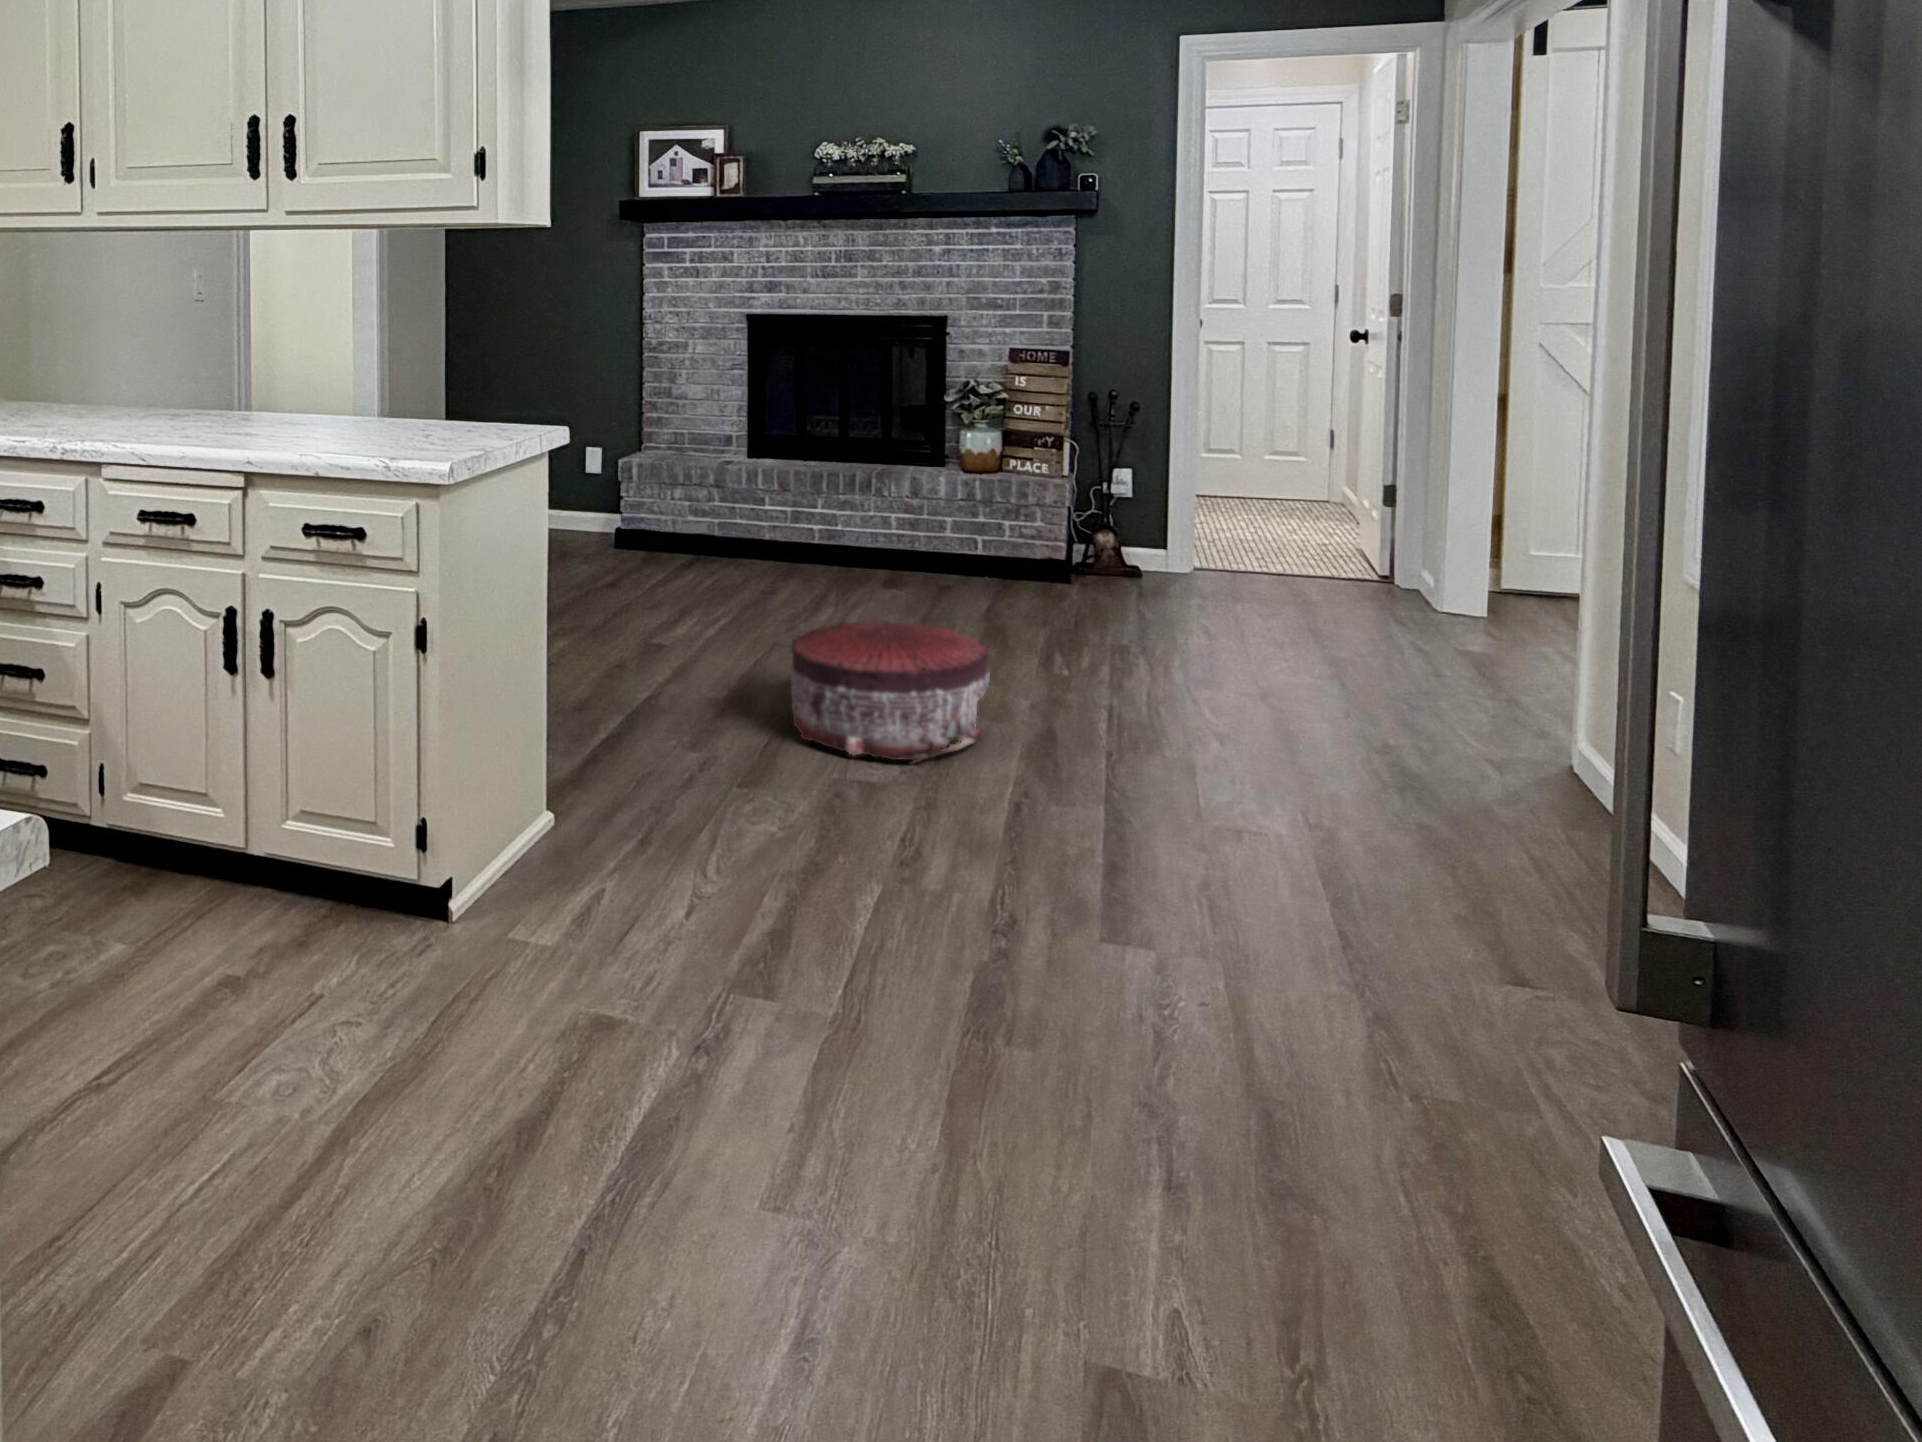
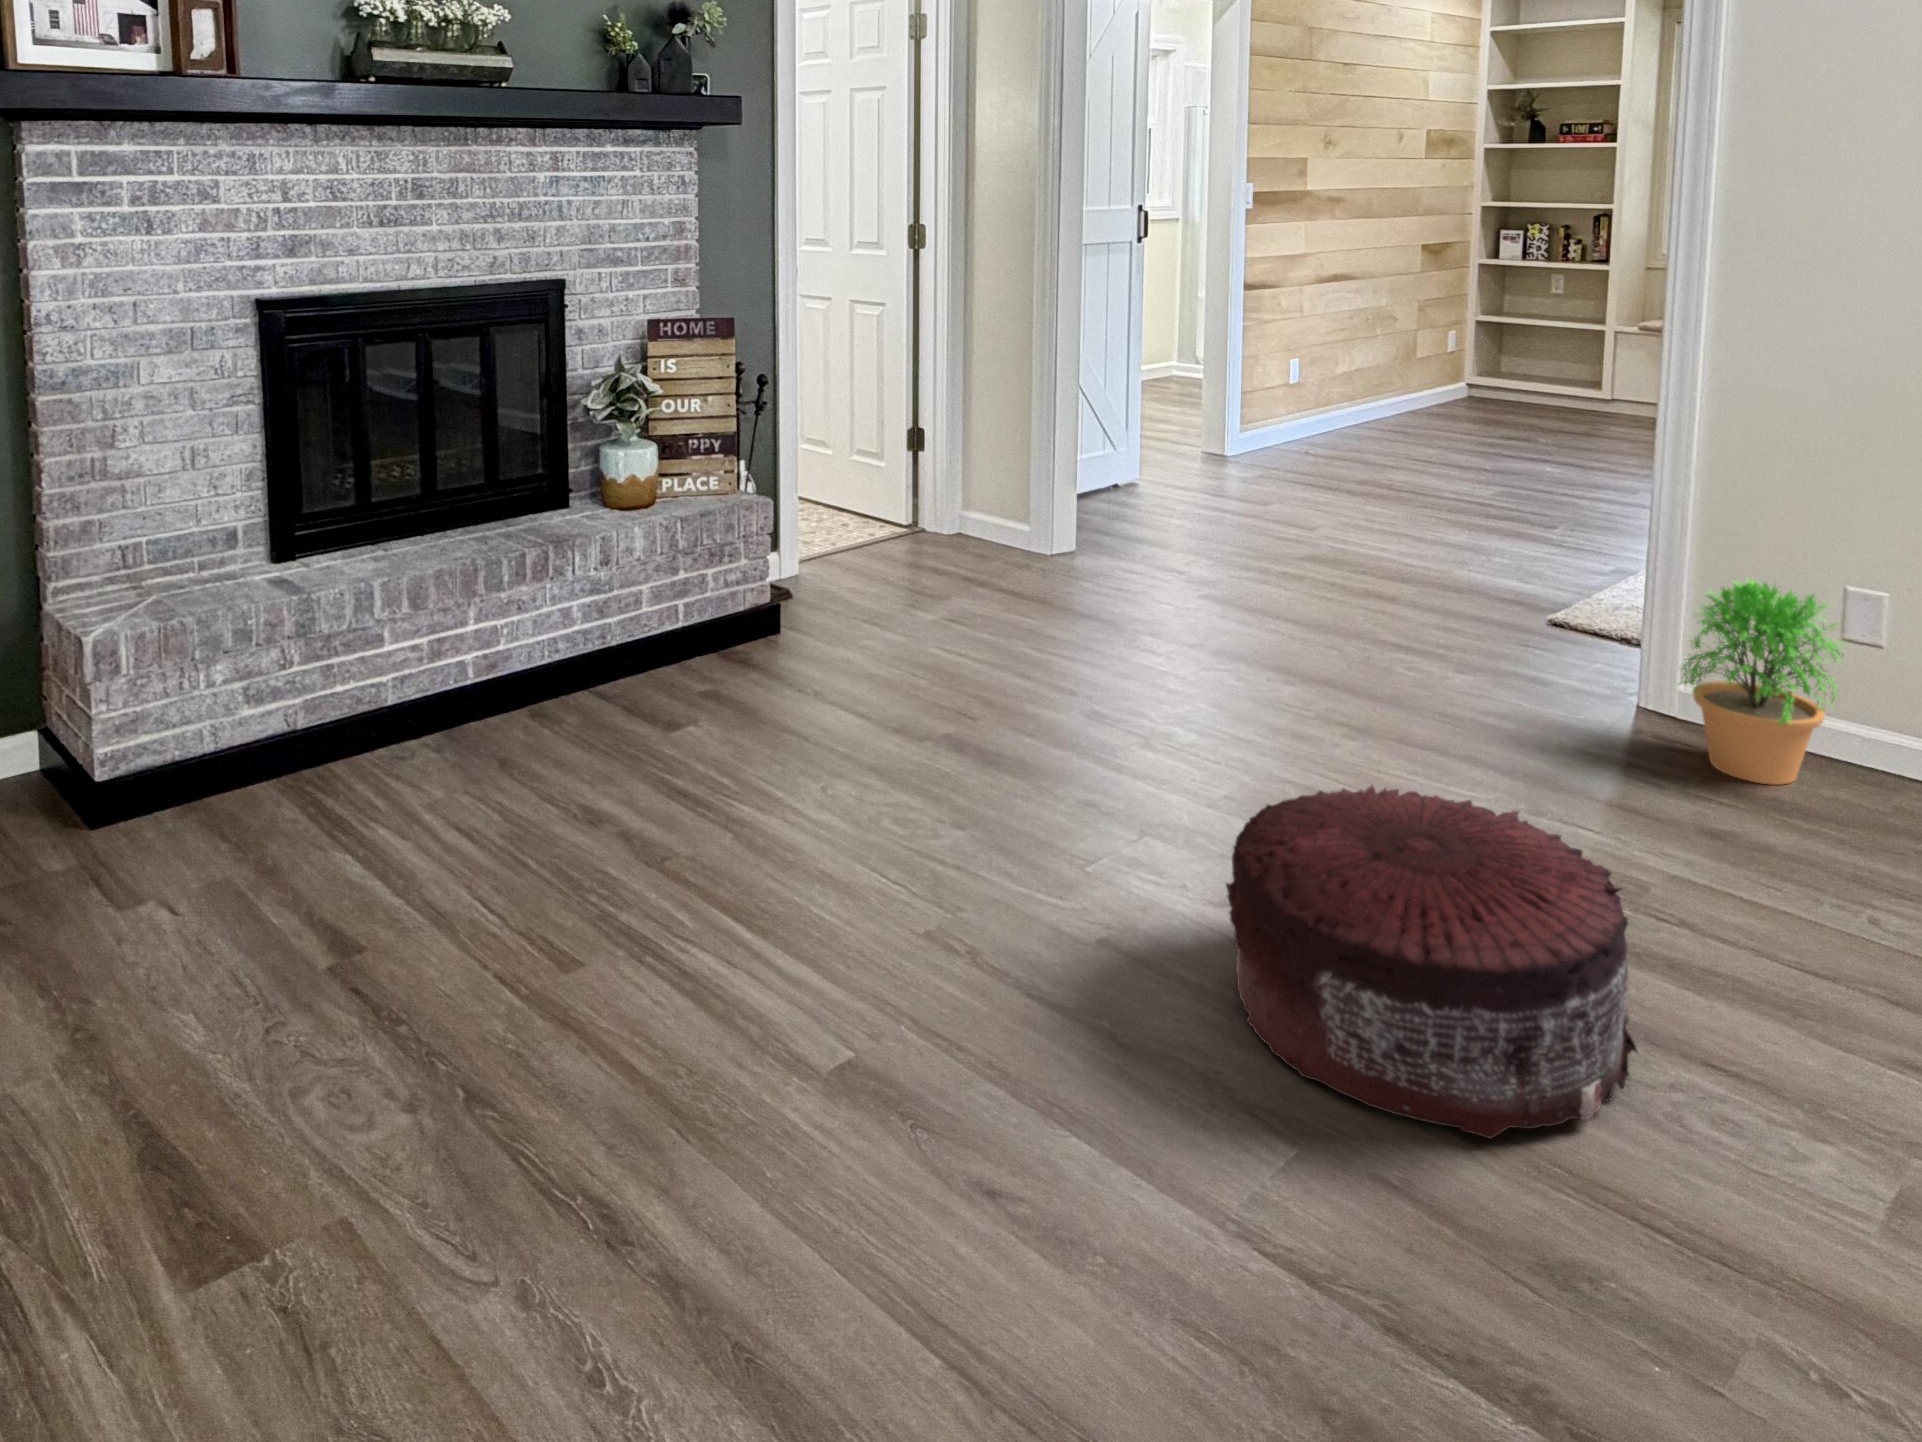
potted plant: none [1421,633,1587,819] -> present [1681,580,1843,785]

